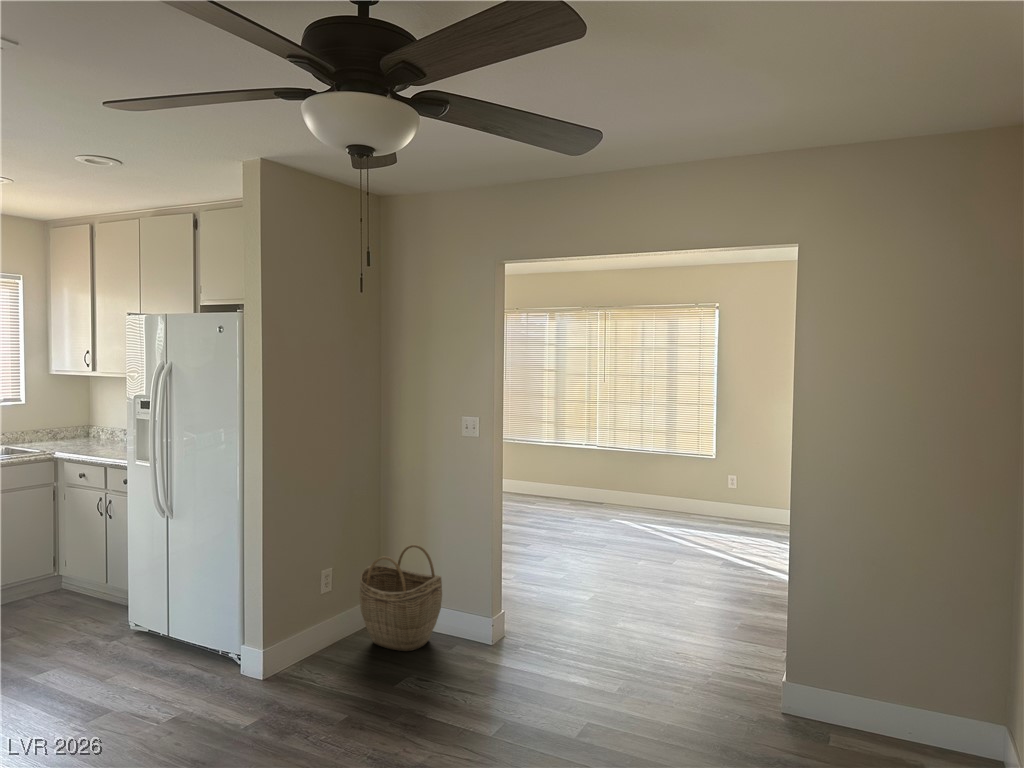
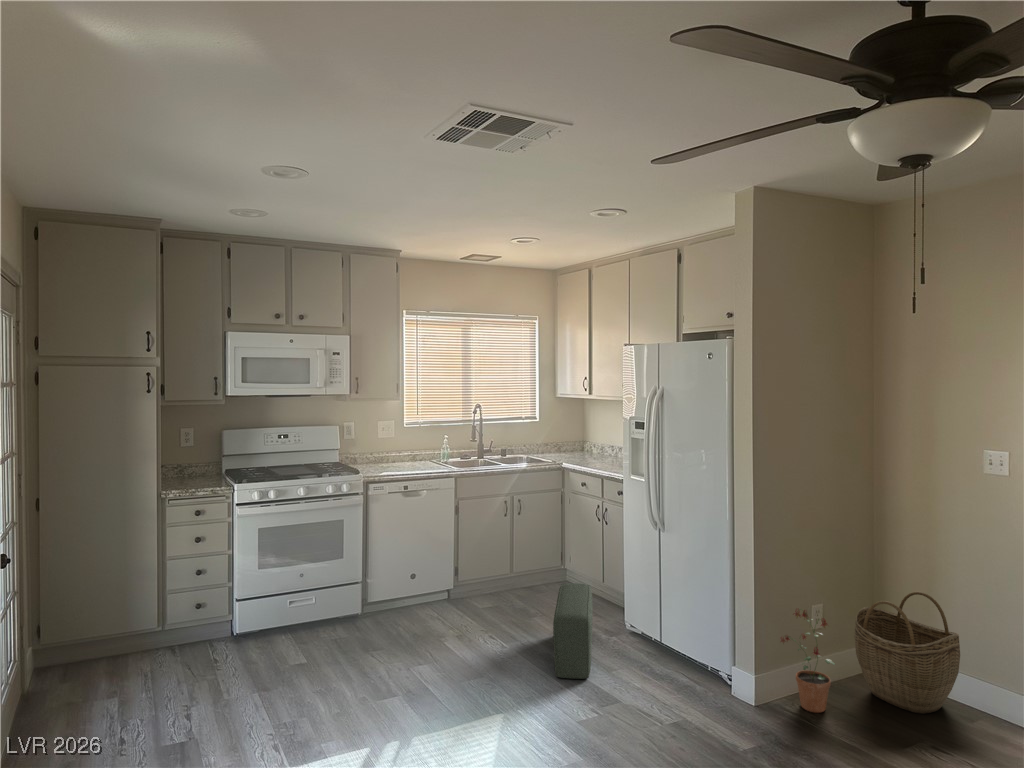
potted plant: none [288,576,340,672] -> present [781,609,834,712]
pouf: none [23,589,83,702] -> present [553,583,593,679]

